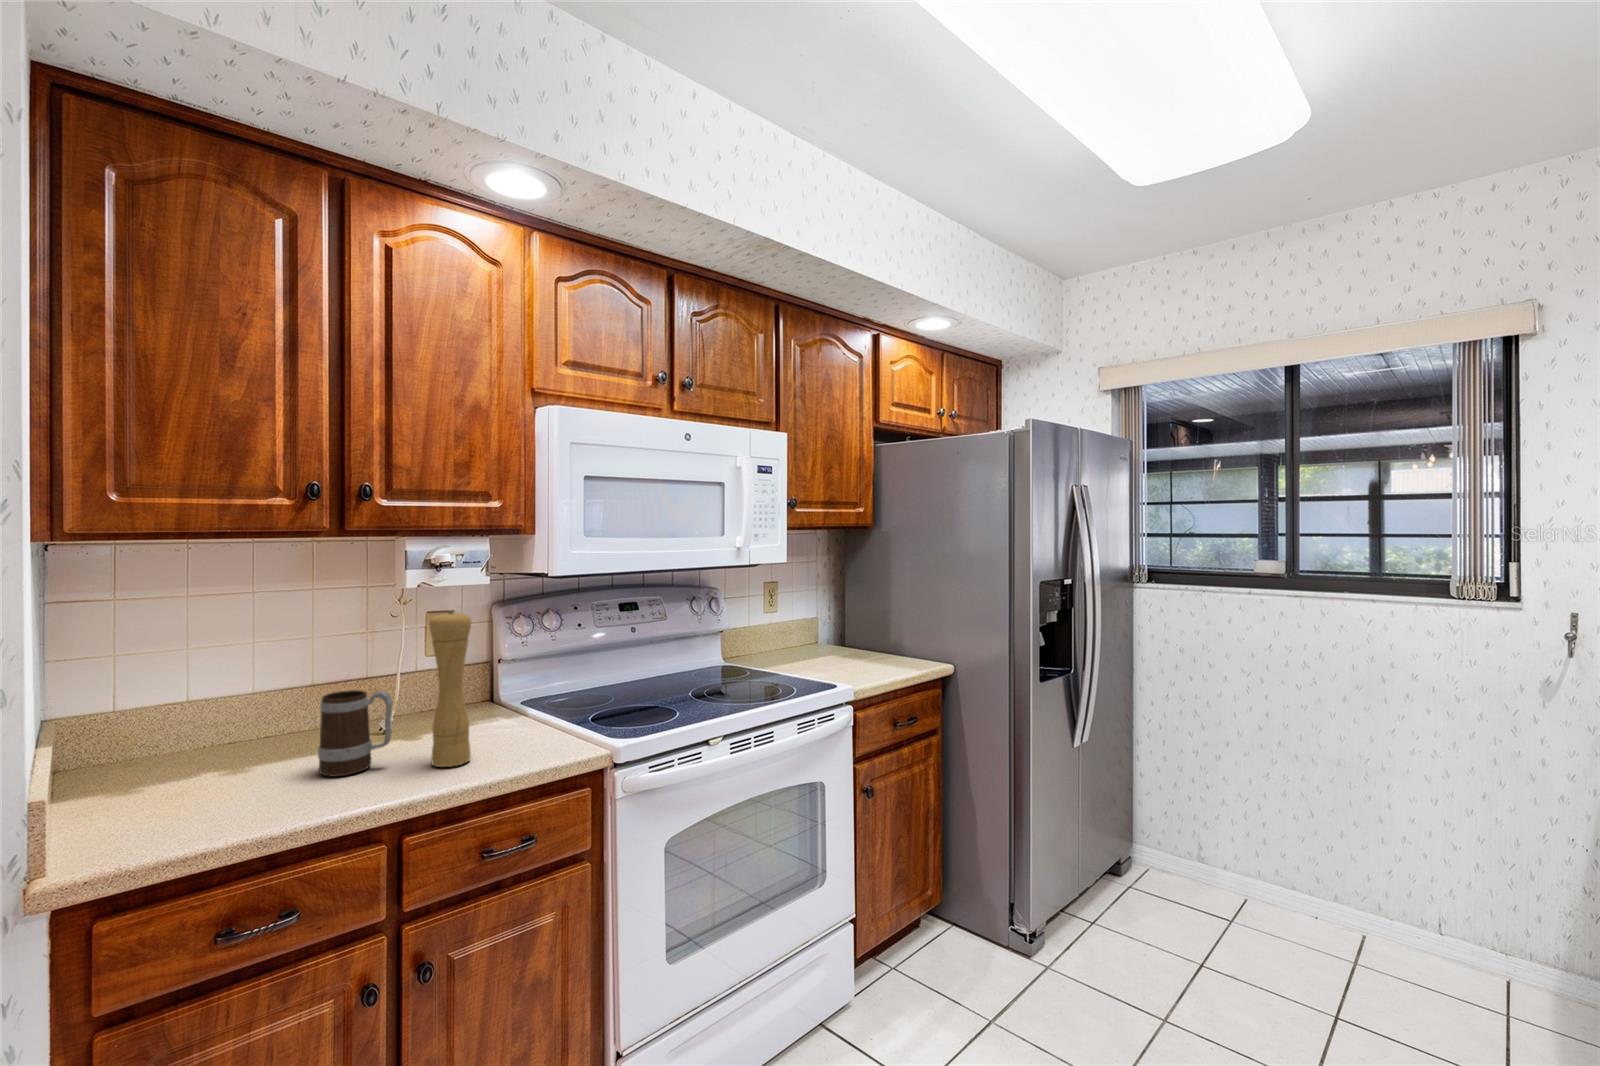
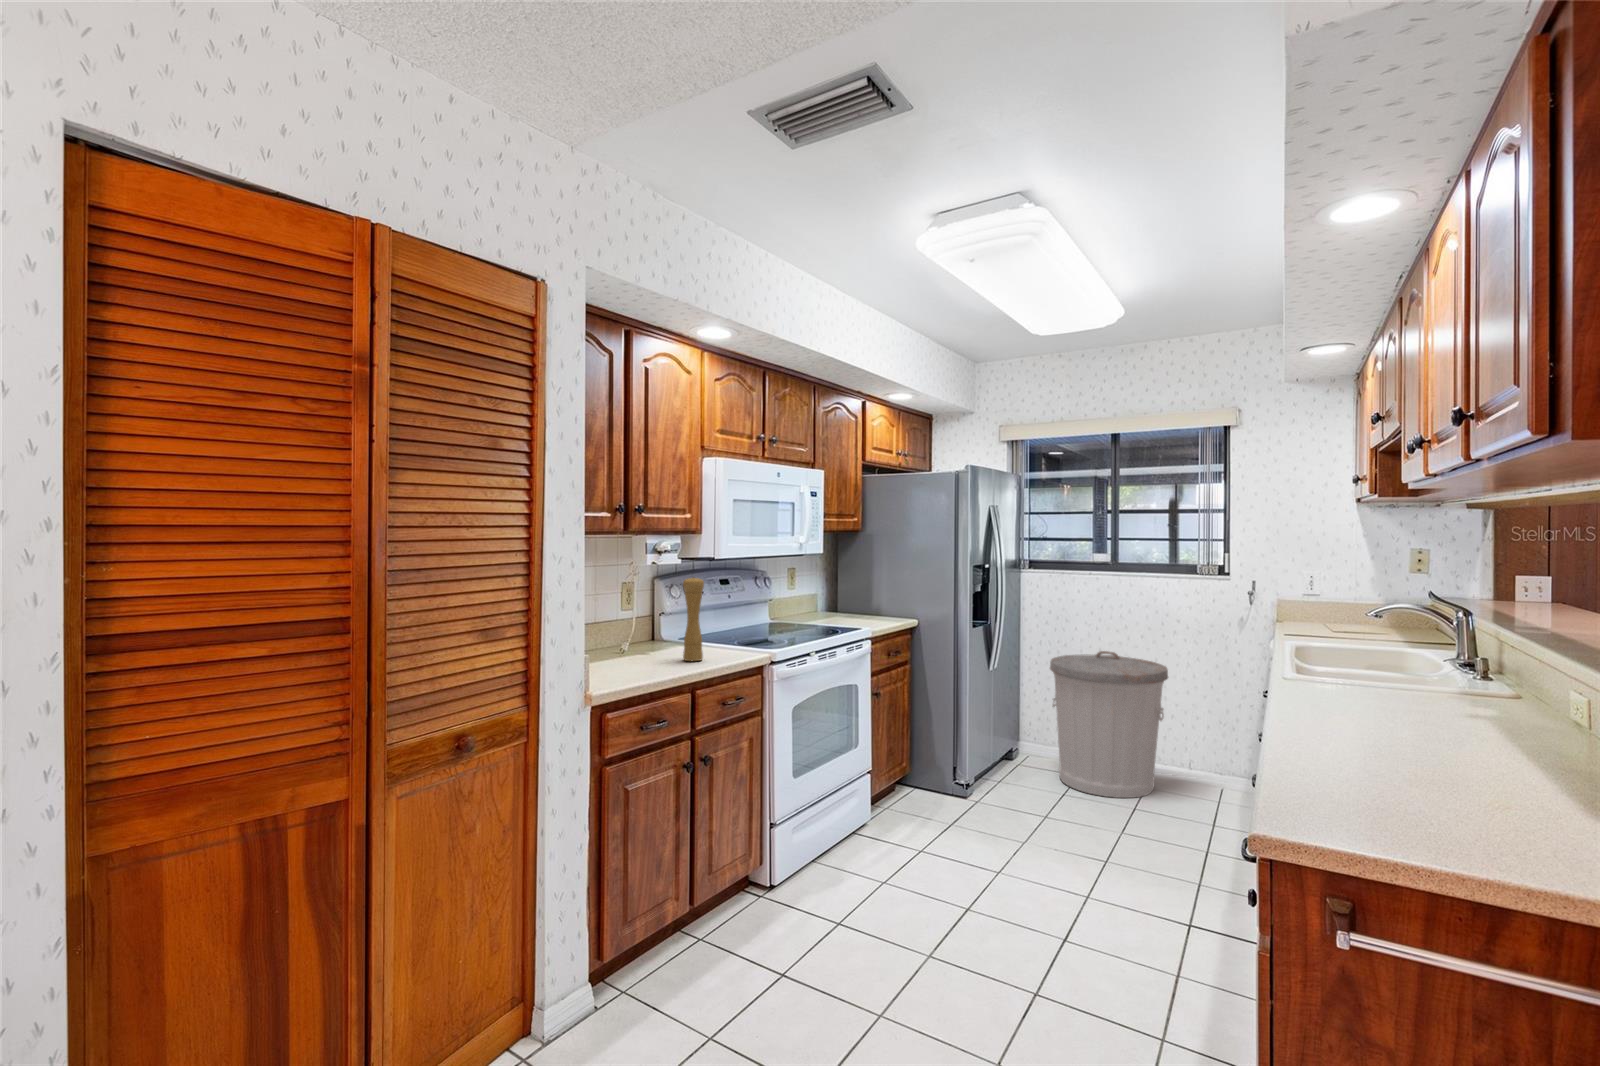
mug: present [318,690,393,777] -> none [628,620,664,666]
trash can: none [1178,721,1397,987] -> present [1050,651,1168,798]

